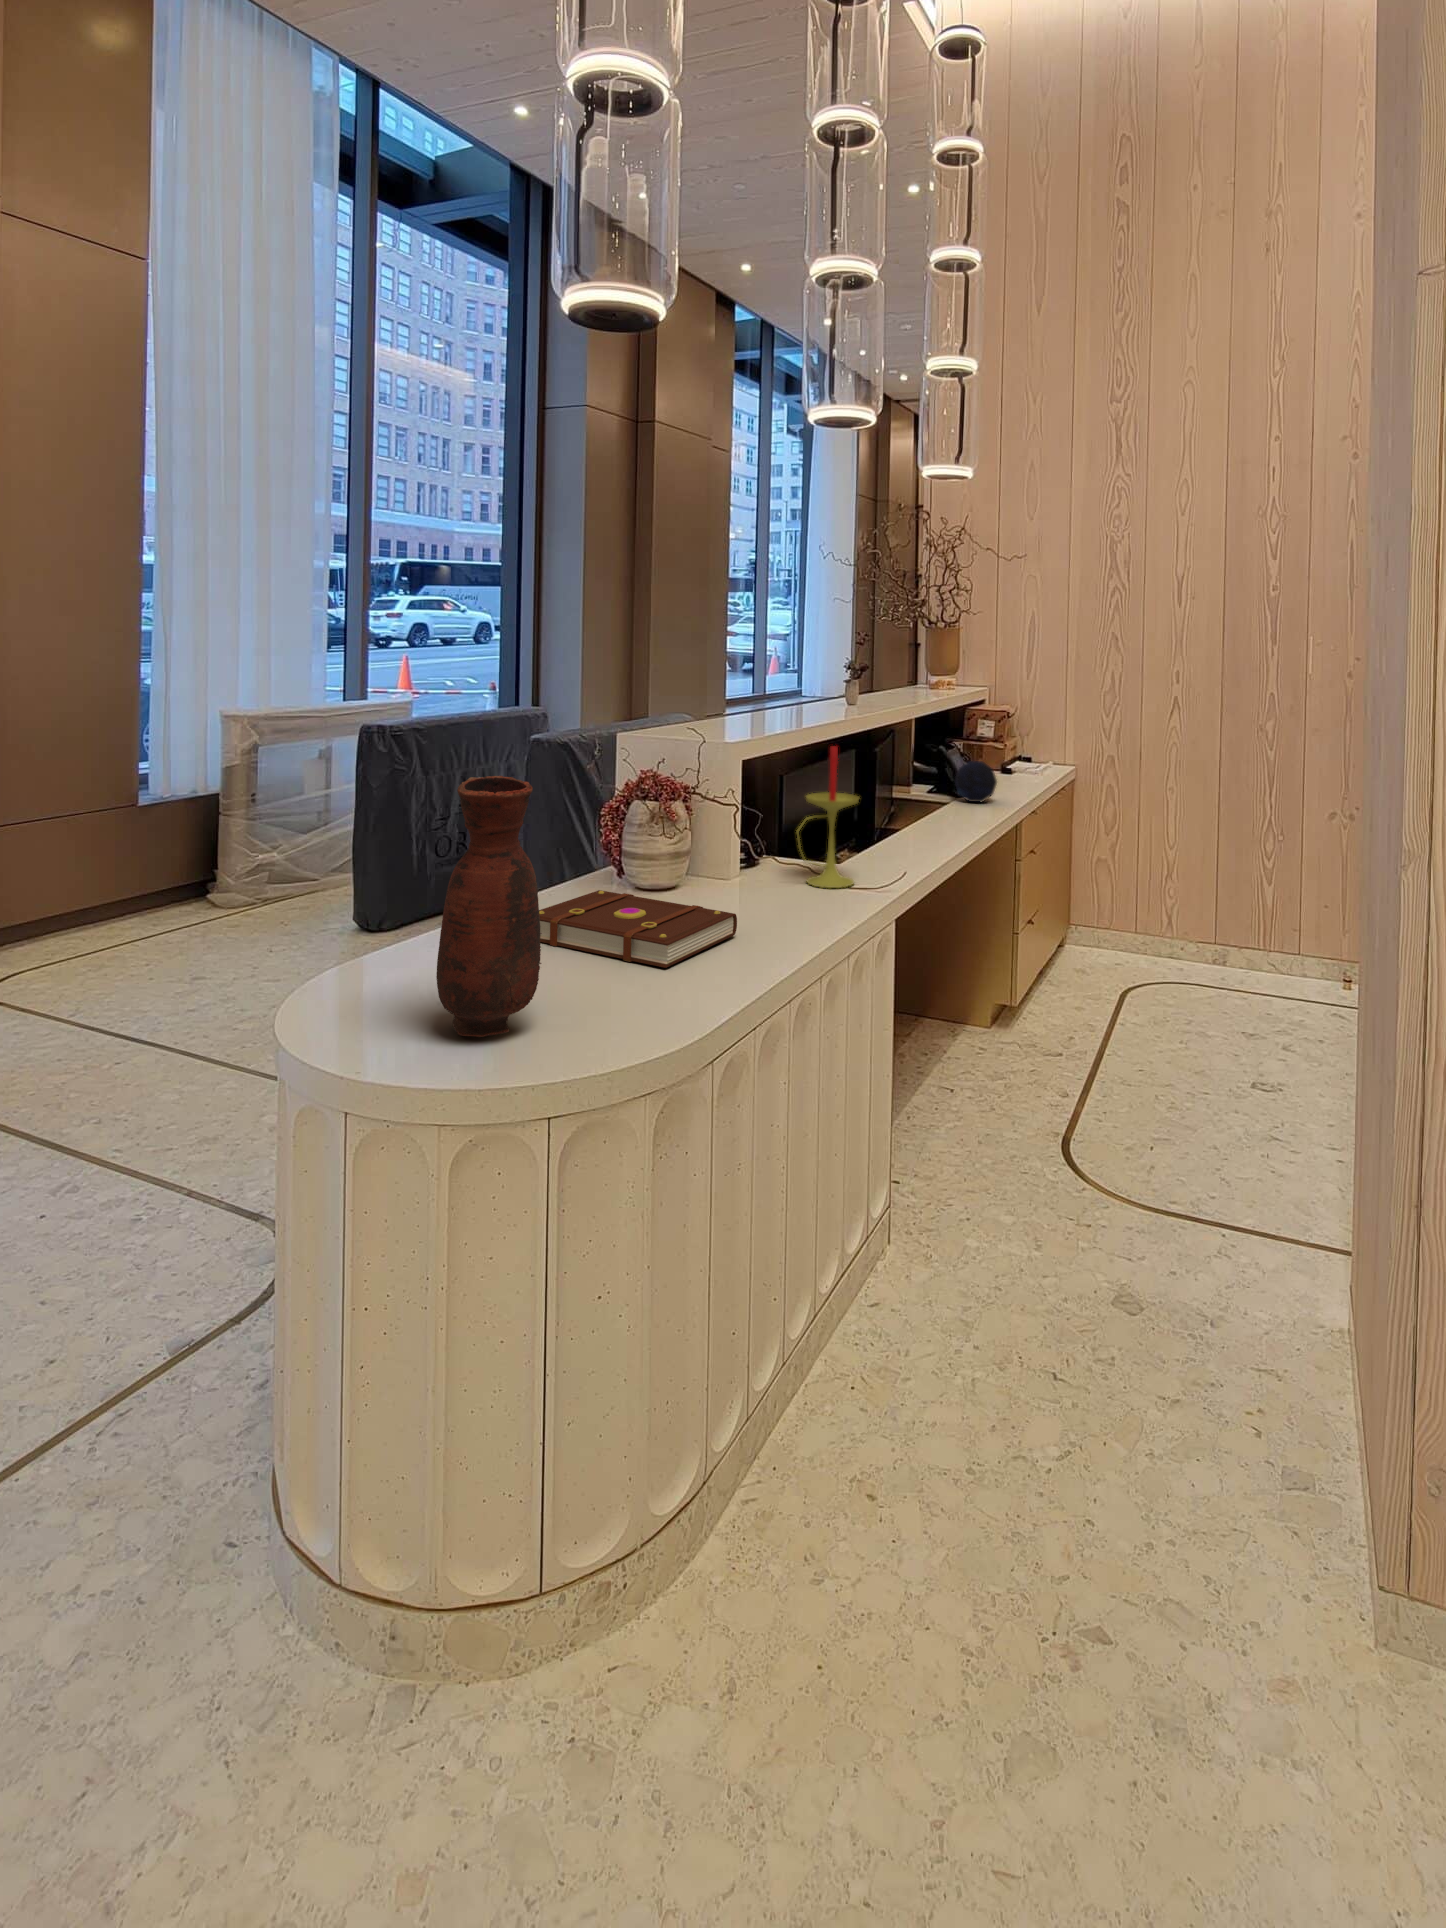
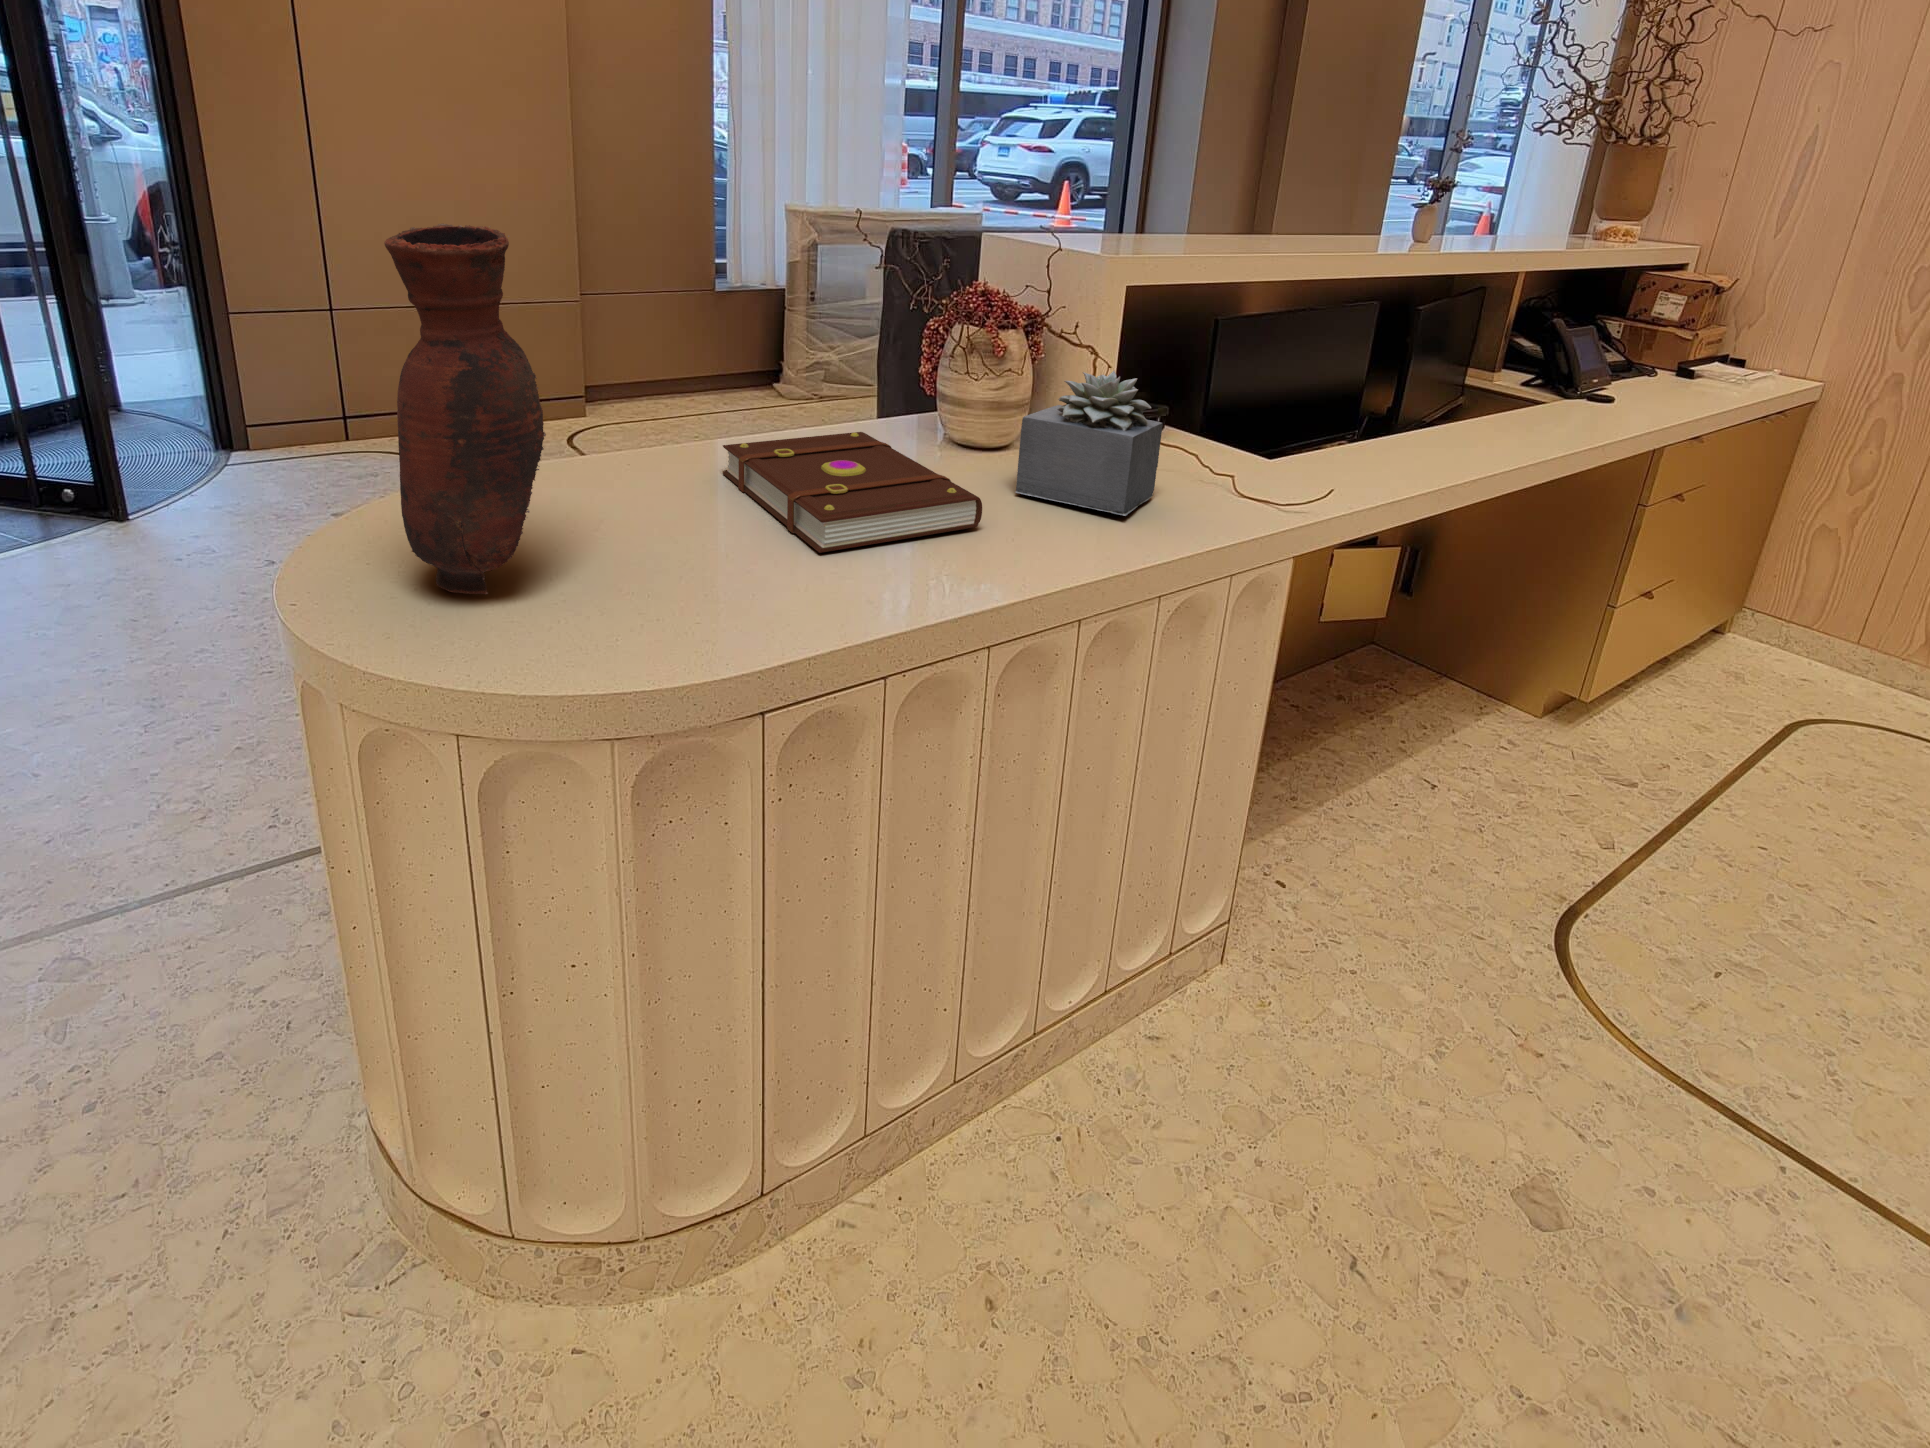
candle: present [797,746,859,888] -> none [1171,271,1283,492]
decorative orb: present [955,761,997,802] -> none [1563,346,1636,410]
succulent plant: none [727,817,809,912] -> present [1015,371,1163,516]

